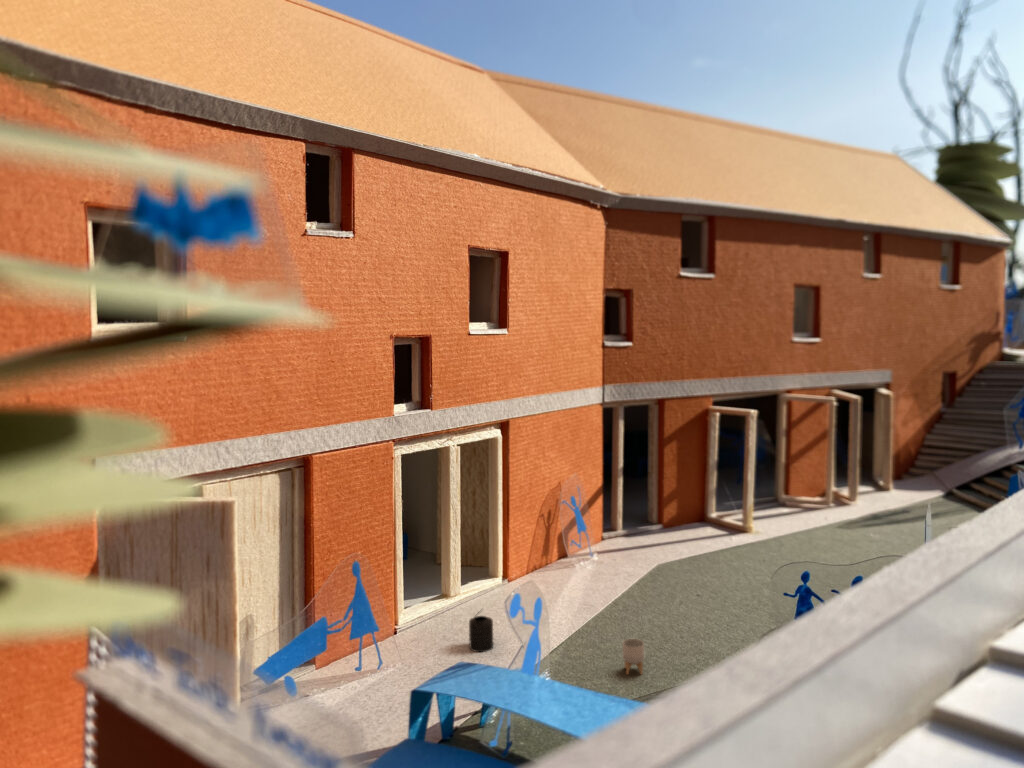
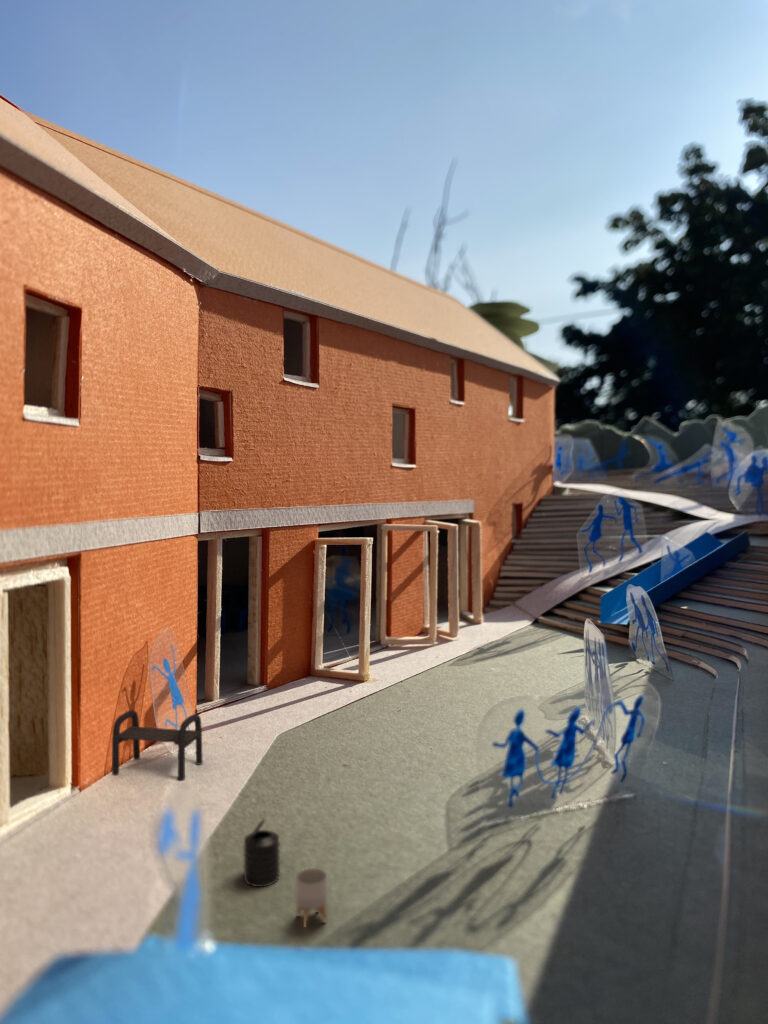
bench: none [532,531,594,583] -> present [112,710,203,780]
trash can: present [469,612,493,652] -> present [244,820,280,887]

